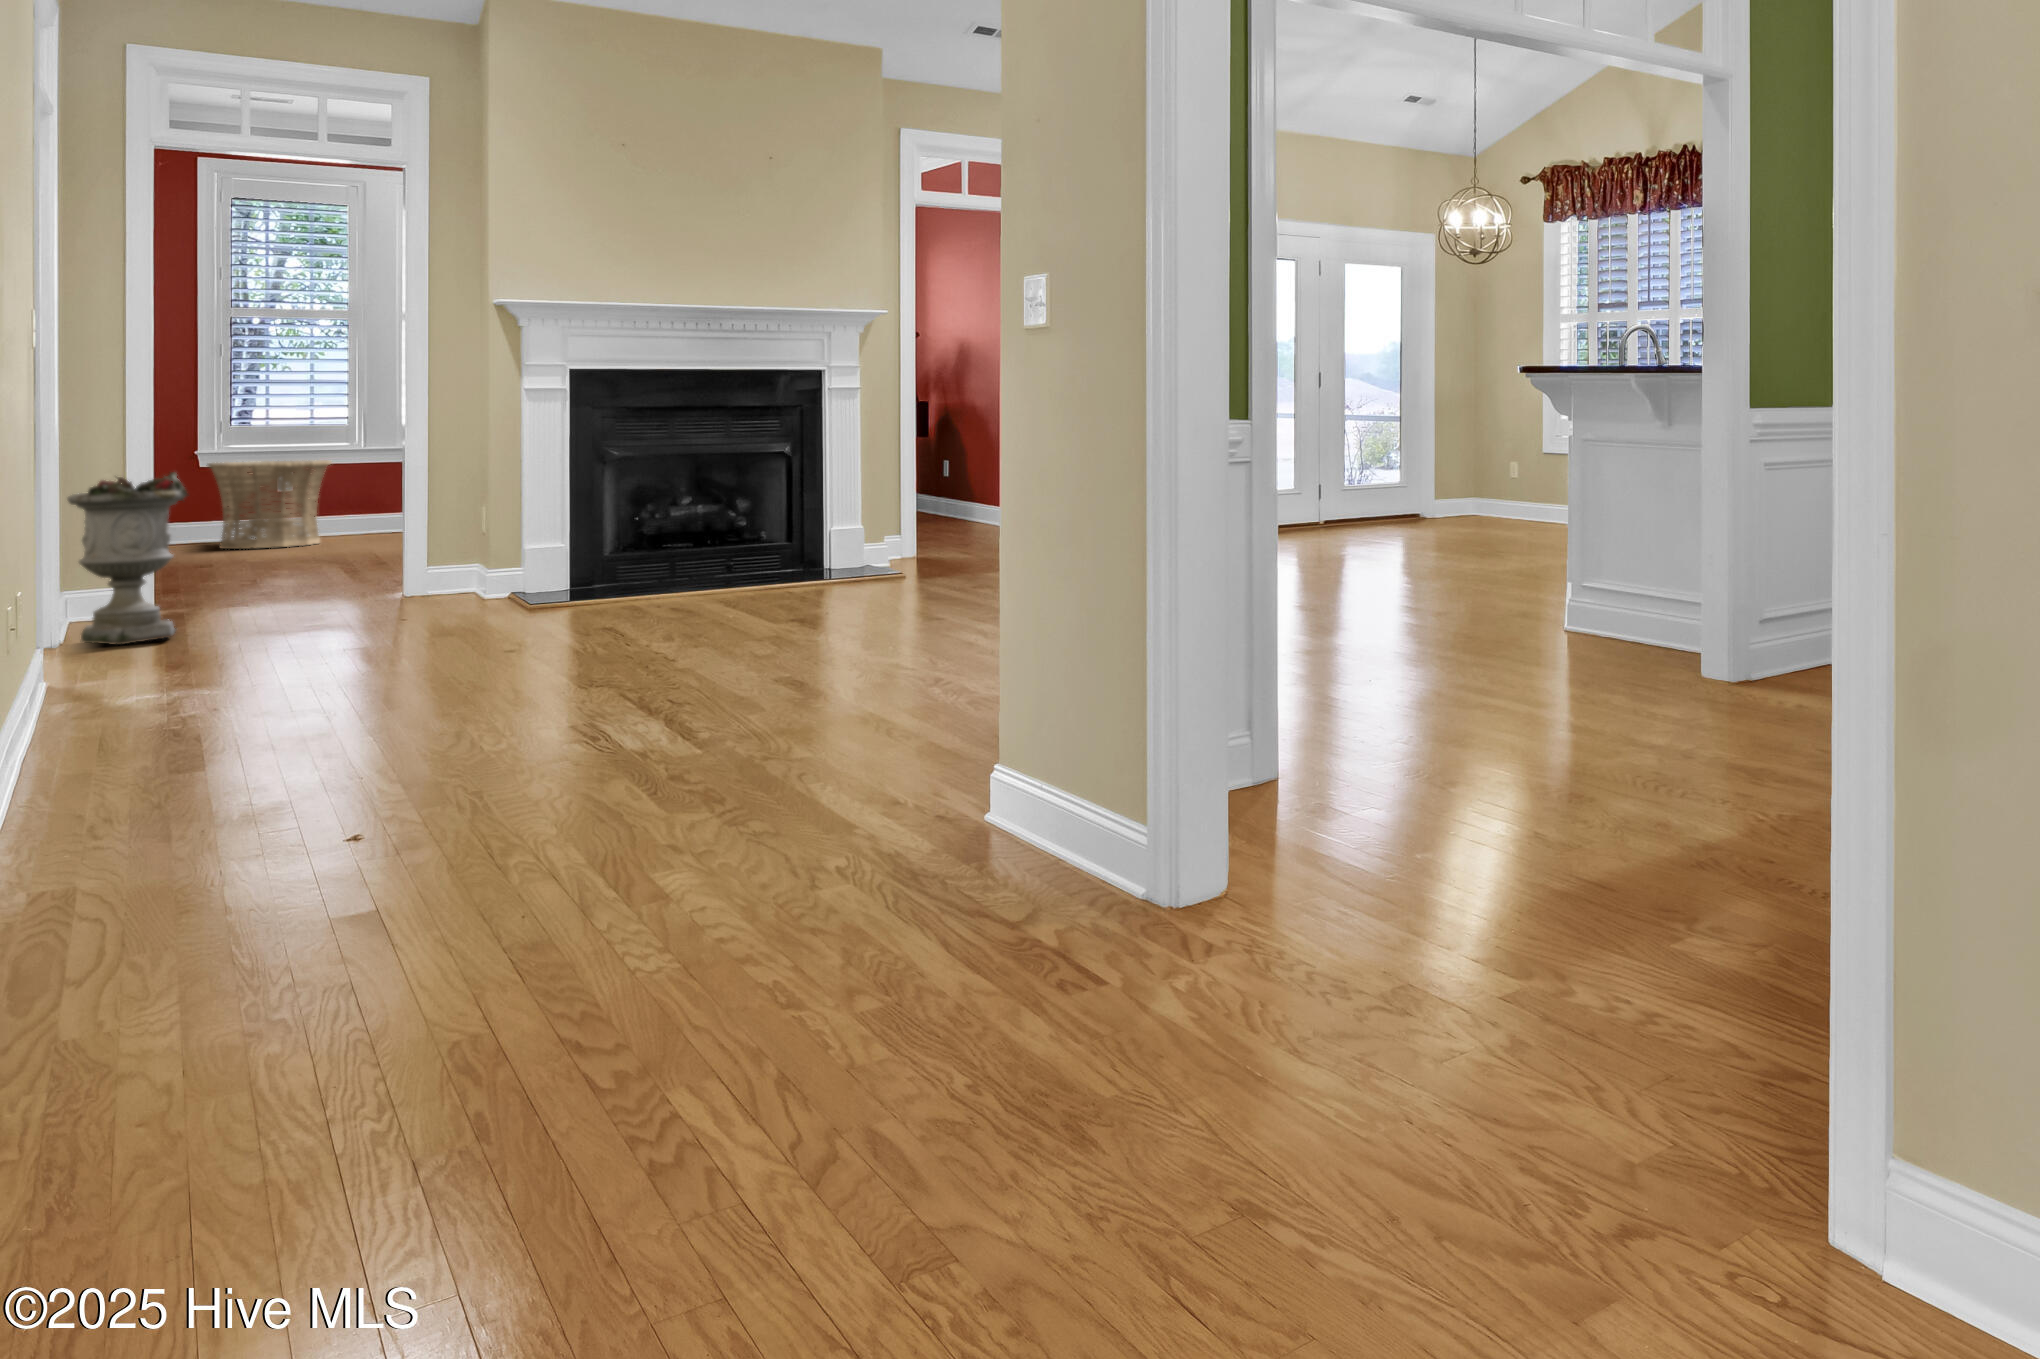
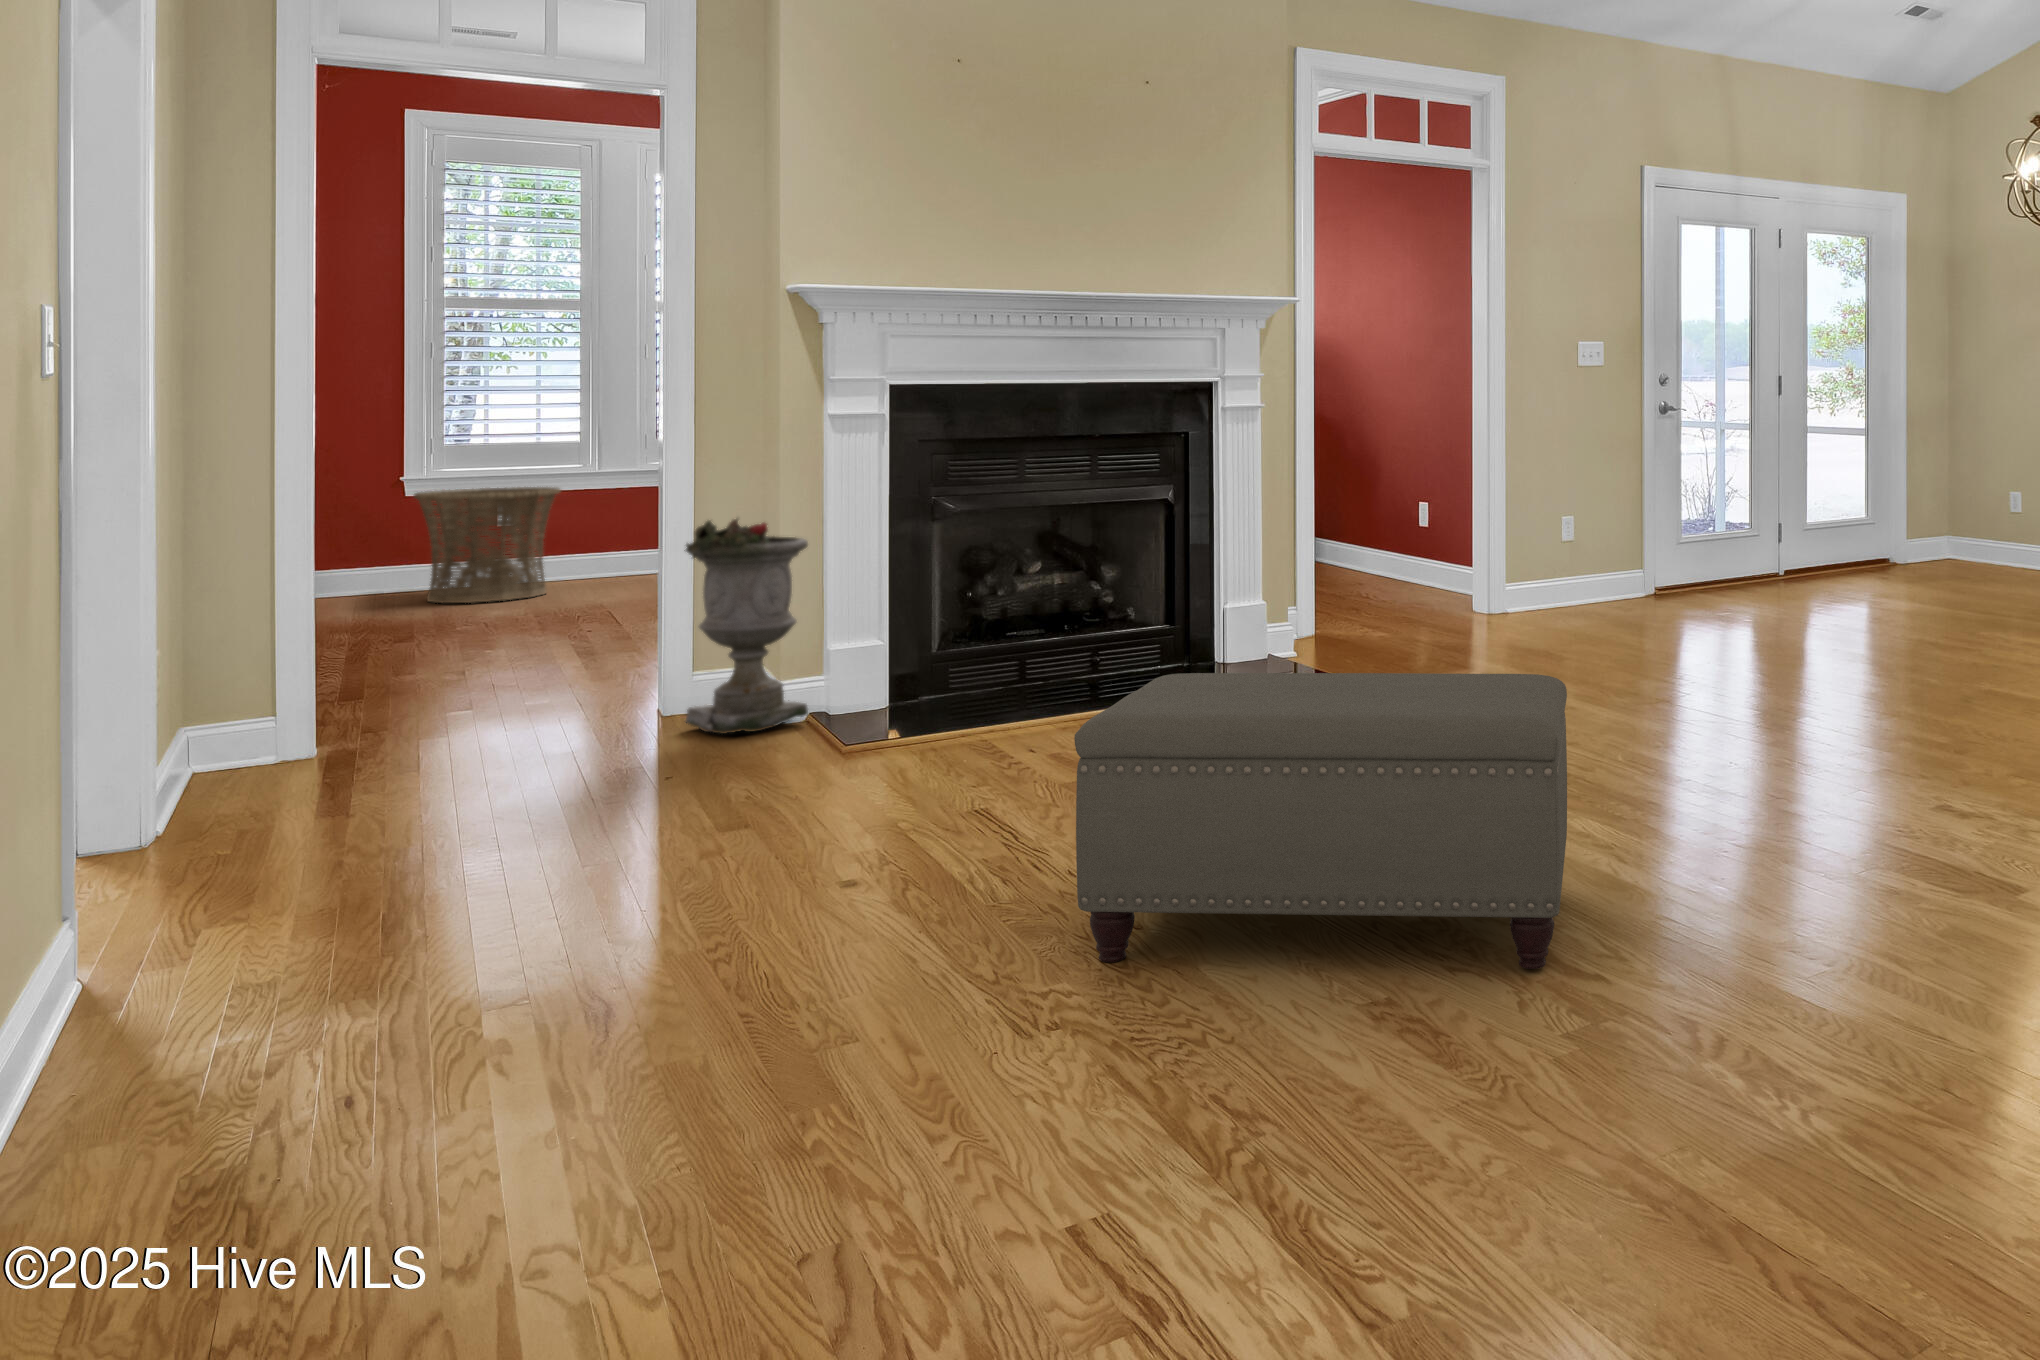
planter: present [67,472,189,645] -> present [684,519,808,734]
ottoman: none [617,527,933,673] -> present [1074,673,1567,969]

